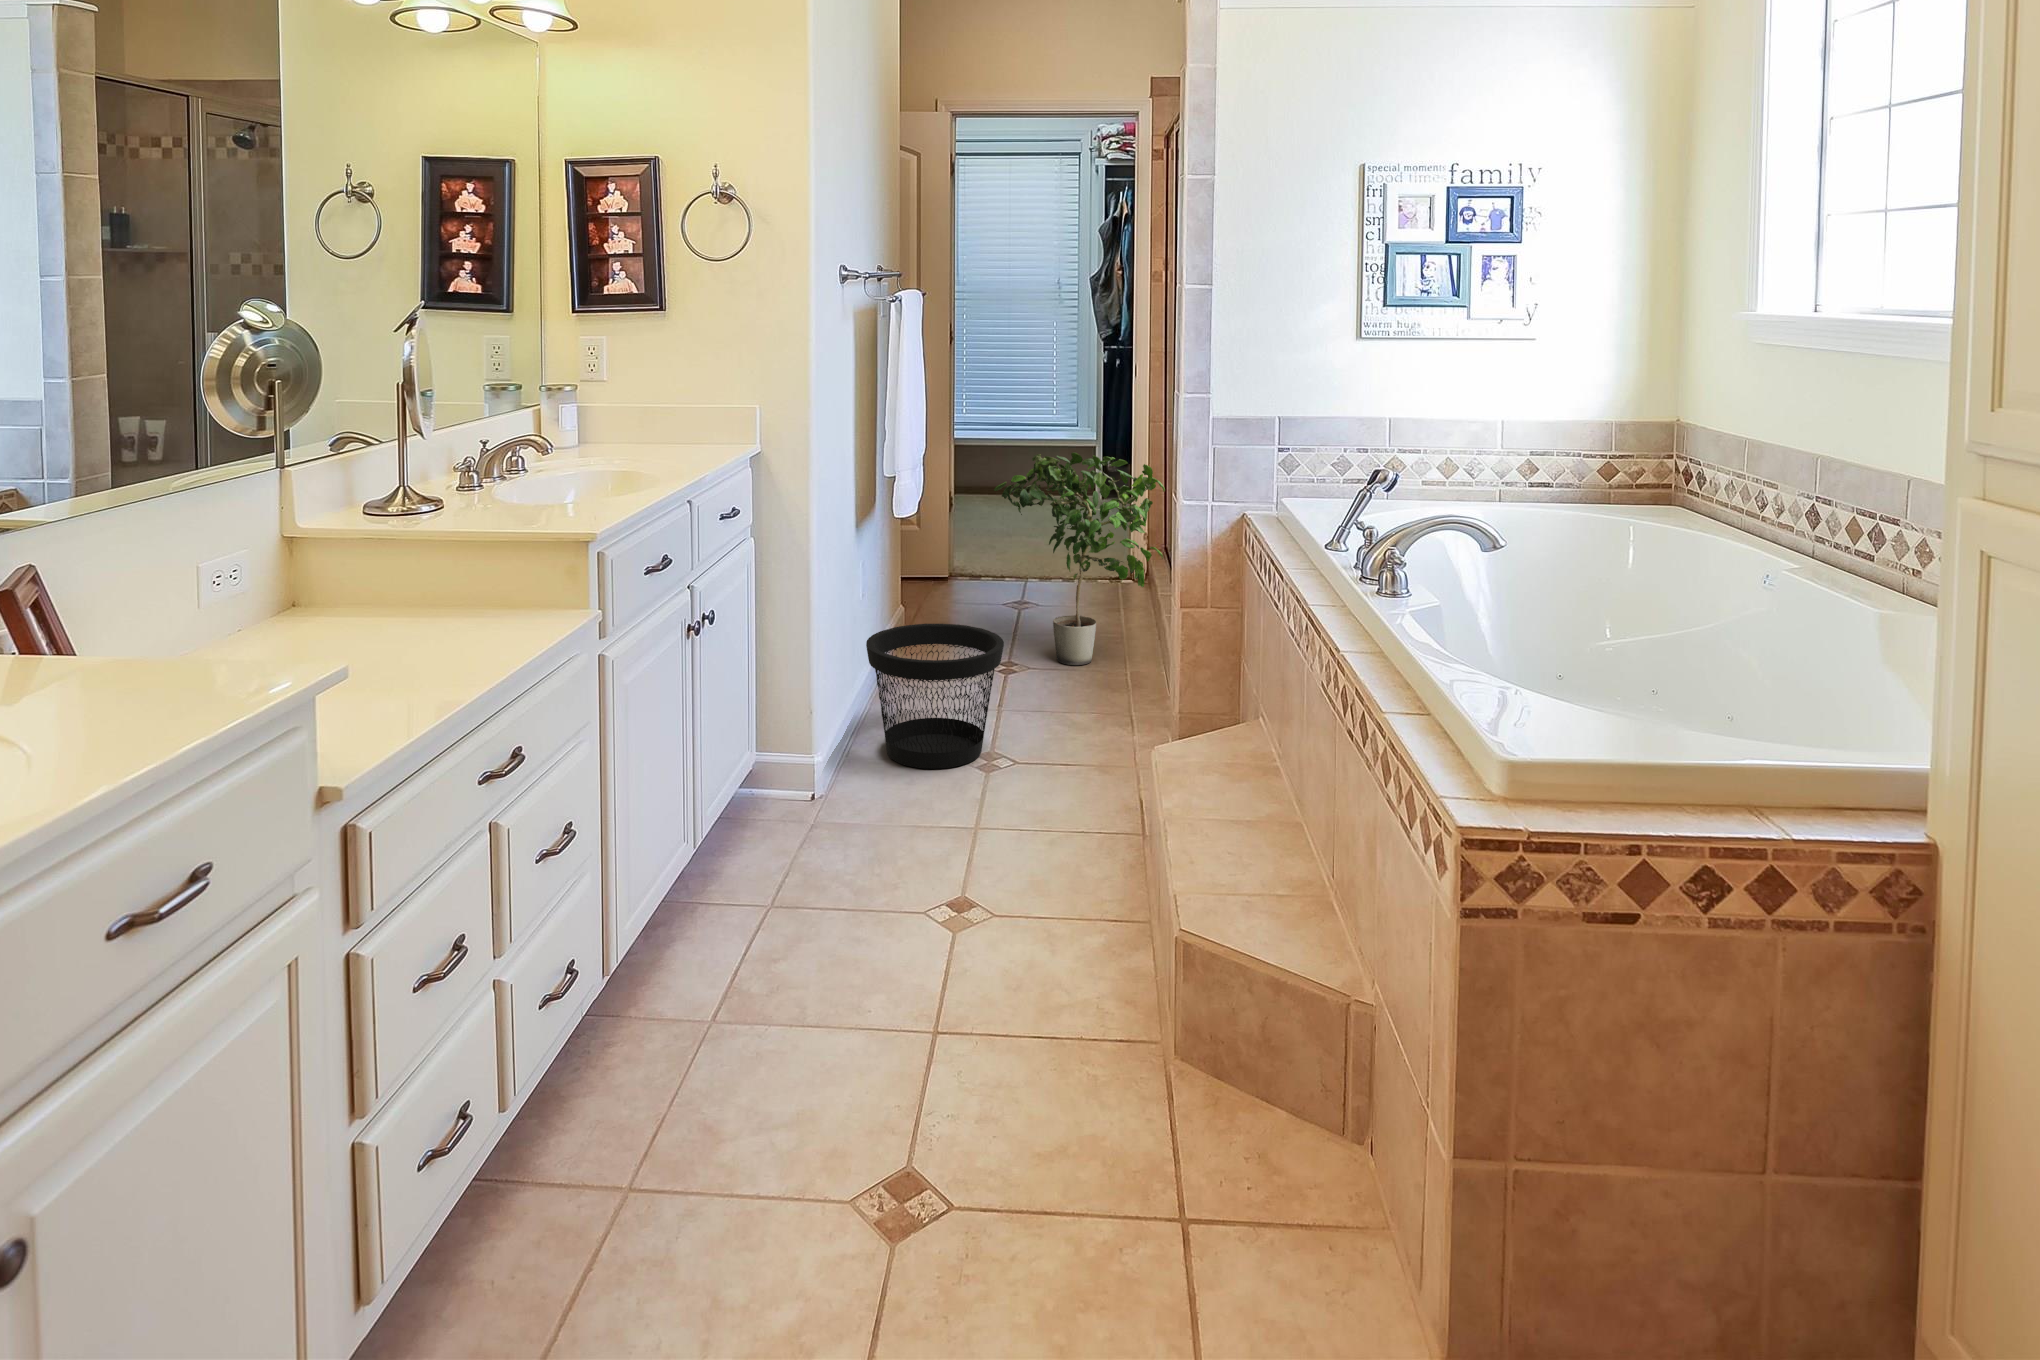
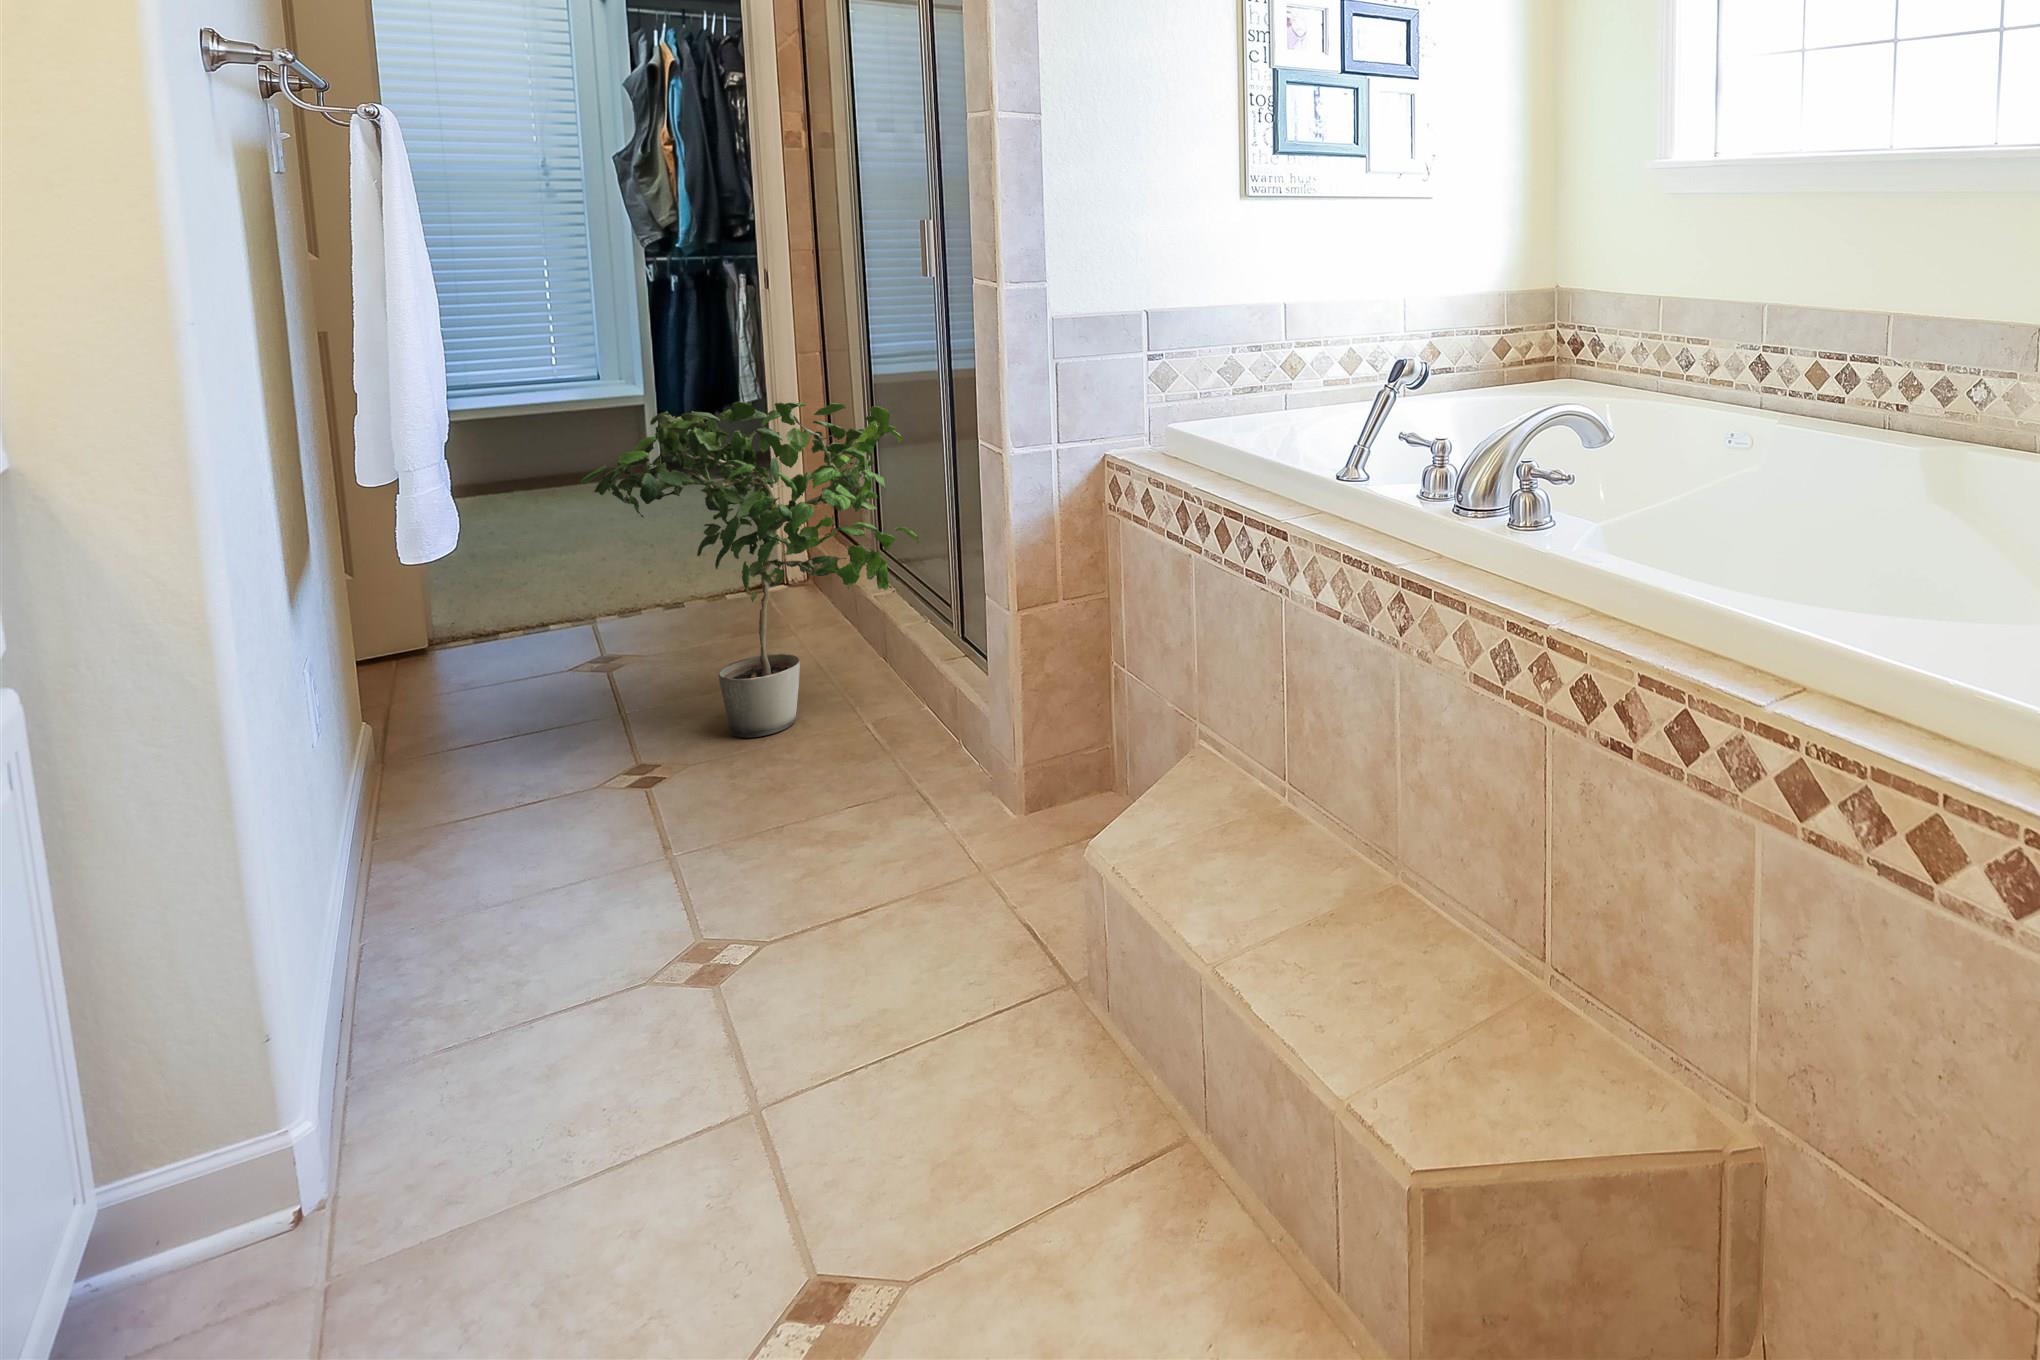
wastebasket: present [866,624,1004,769] -> none [358,736,710,1062]

